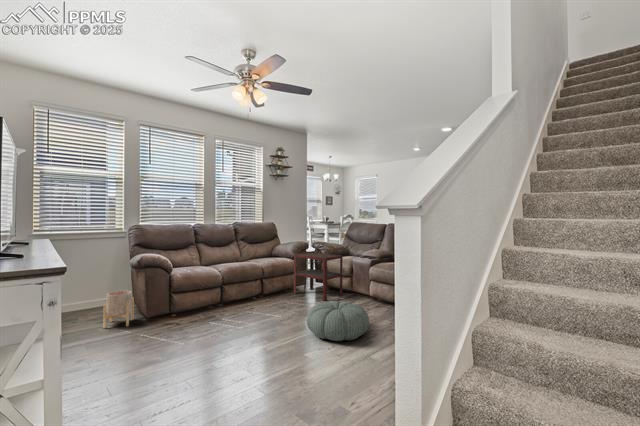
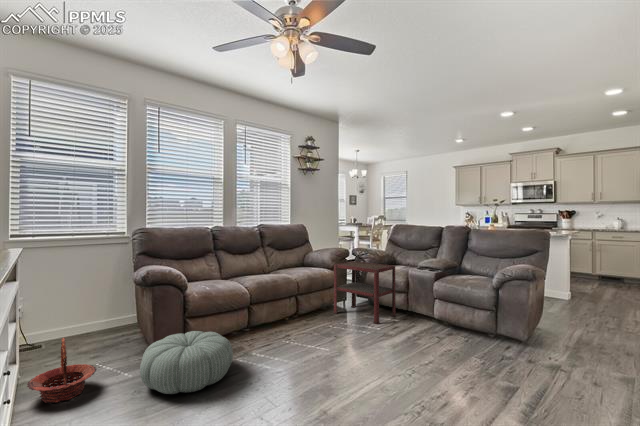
planter: present [103,290,134,328] -> none [99,314,139,367]
pouf: present [307,301,369,341] -> present [140,331,233,394]
basket: none [52,304,103,349] -> present [27,338,97,403]

